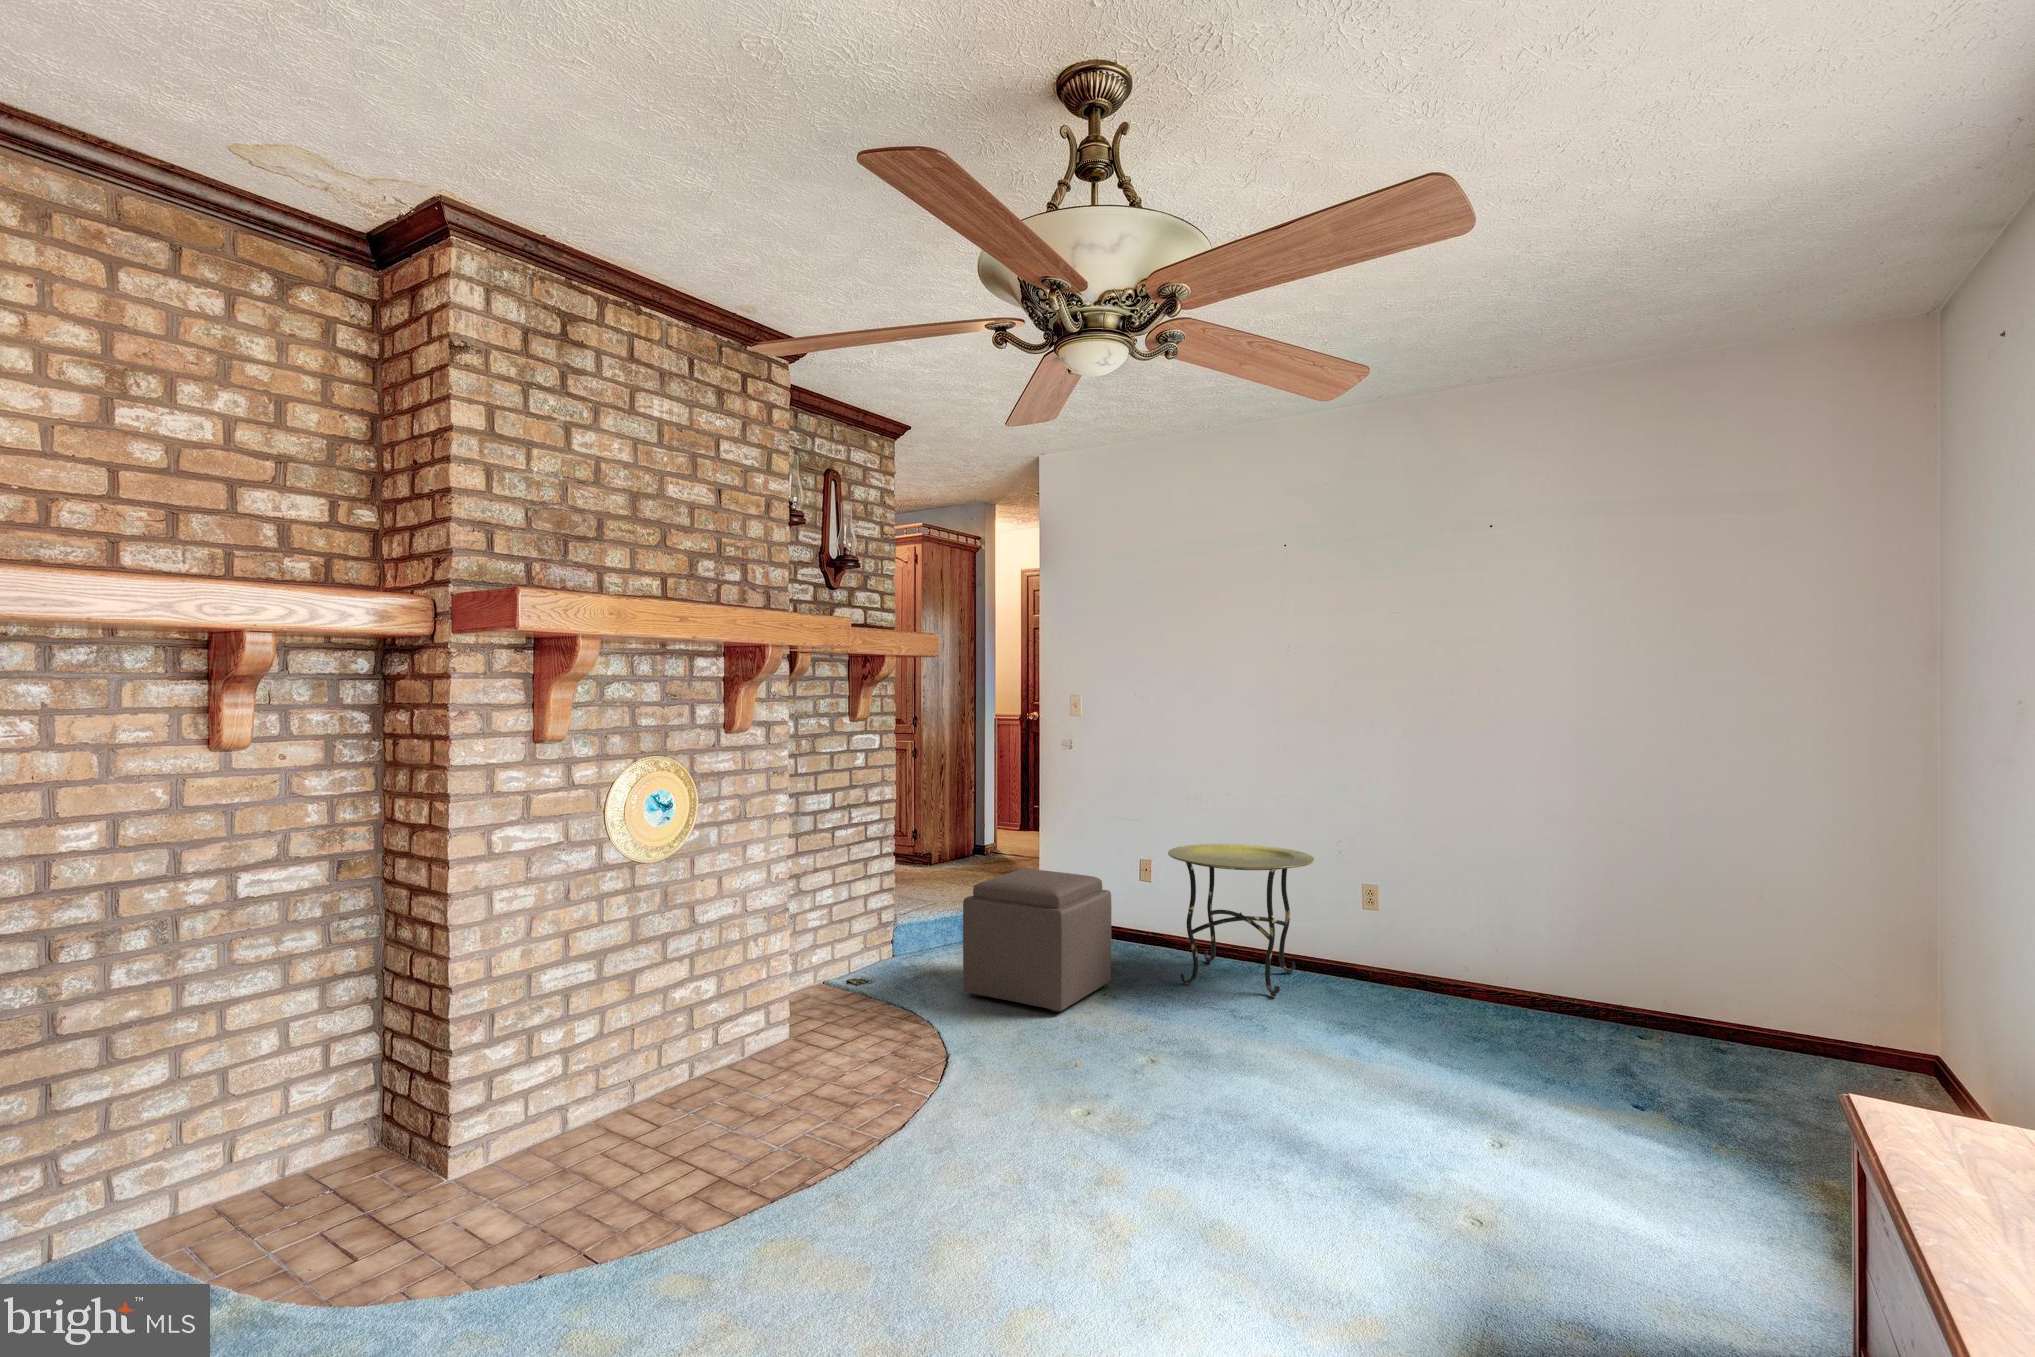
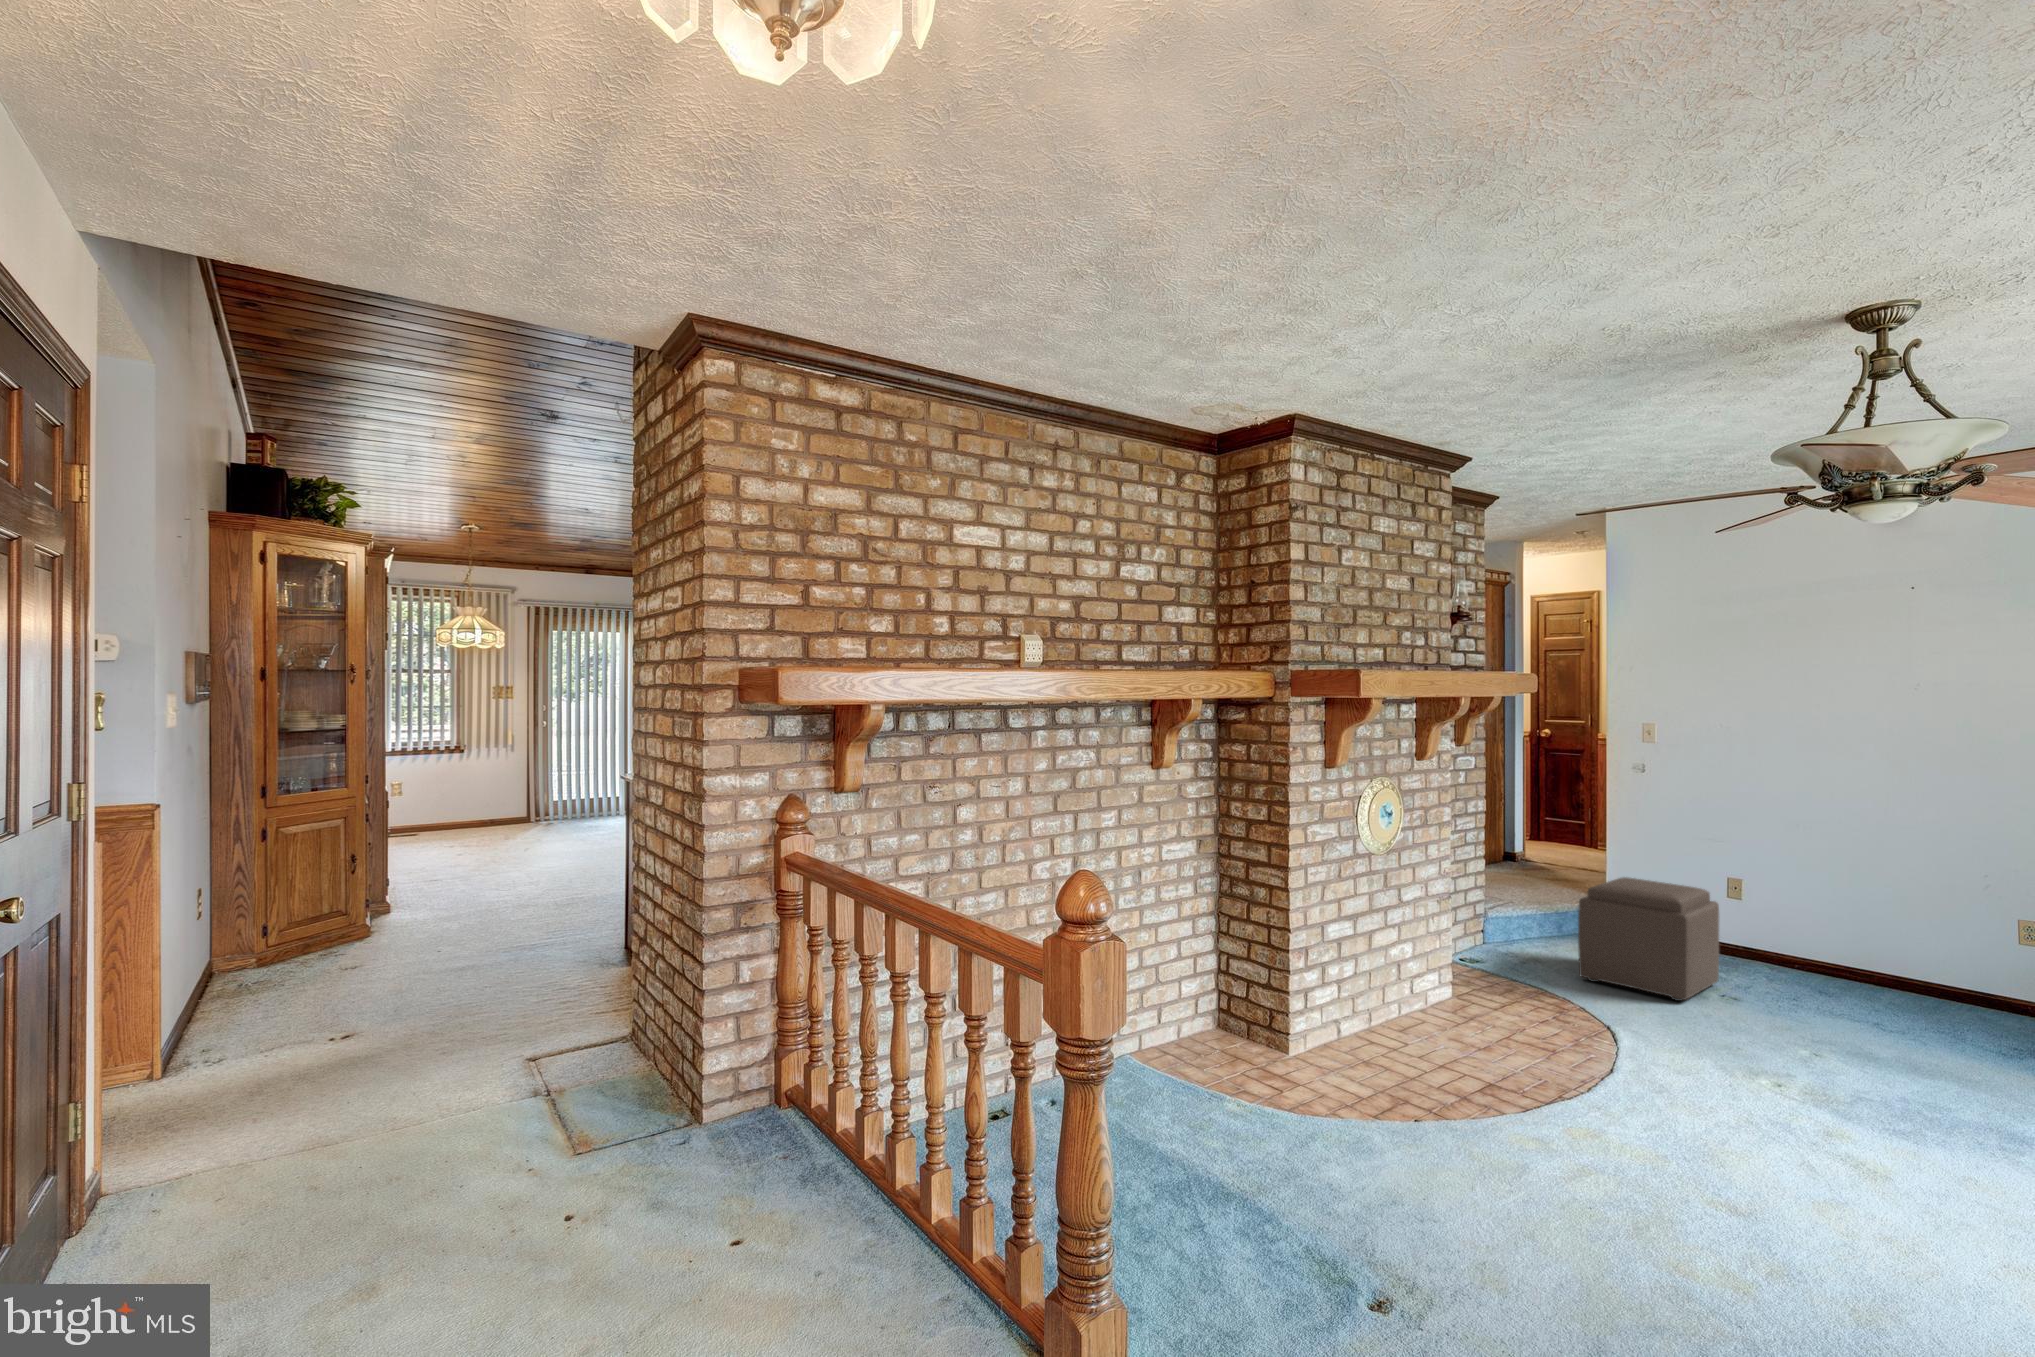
side table: present [1168,844,1315,997] -> none [1771,866,1945,1011]

